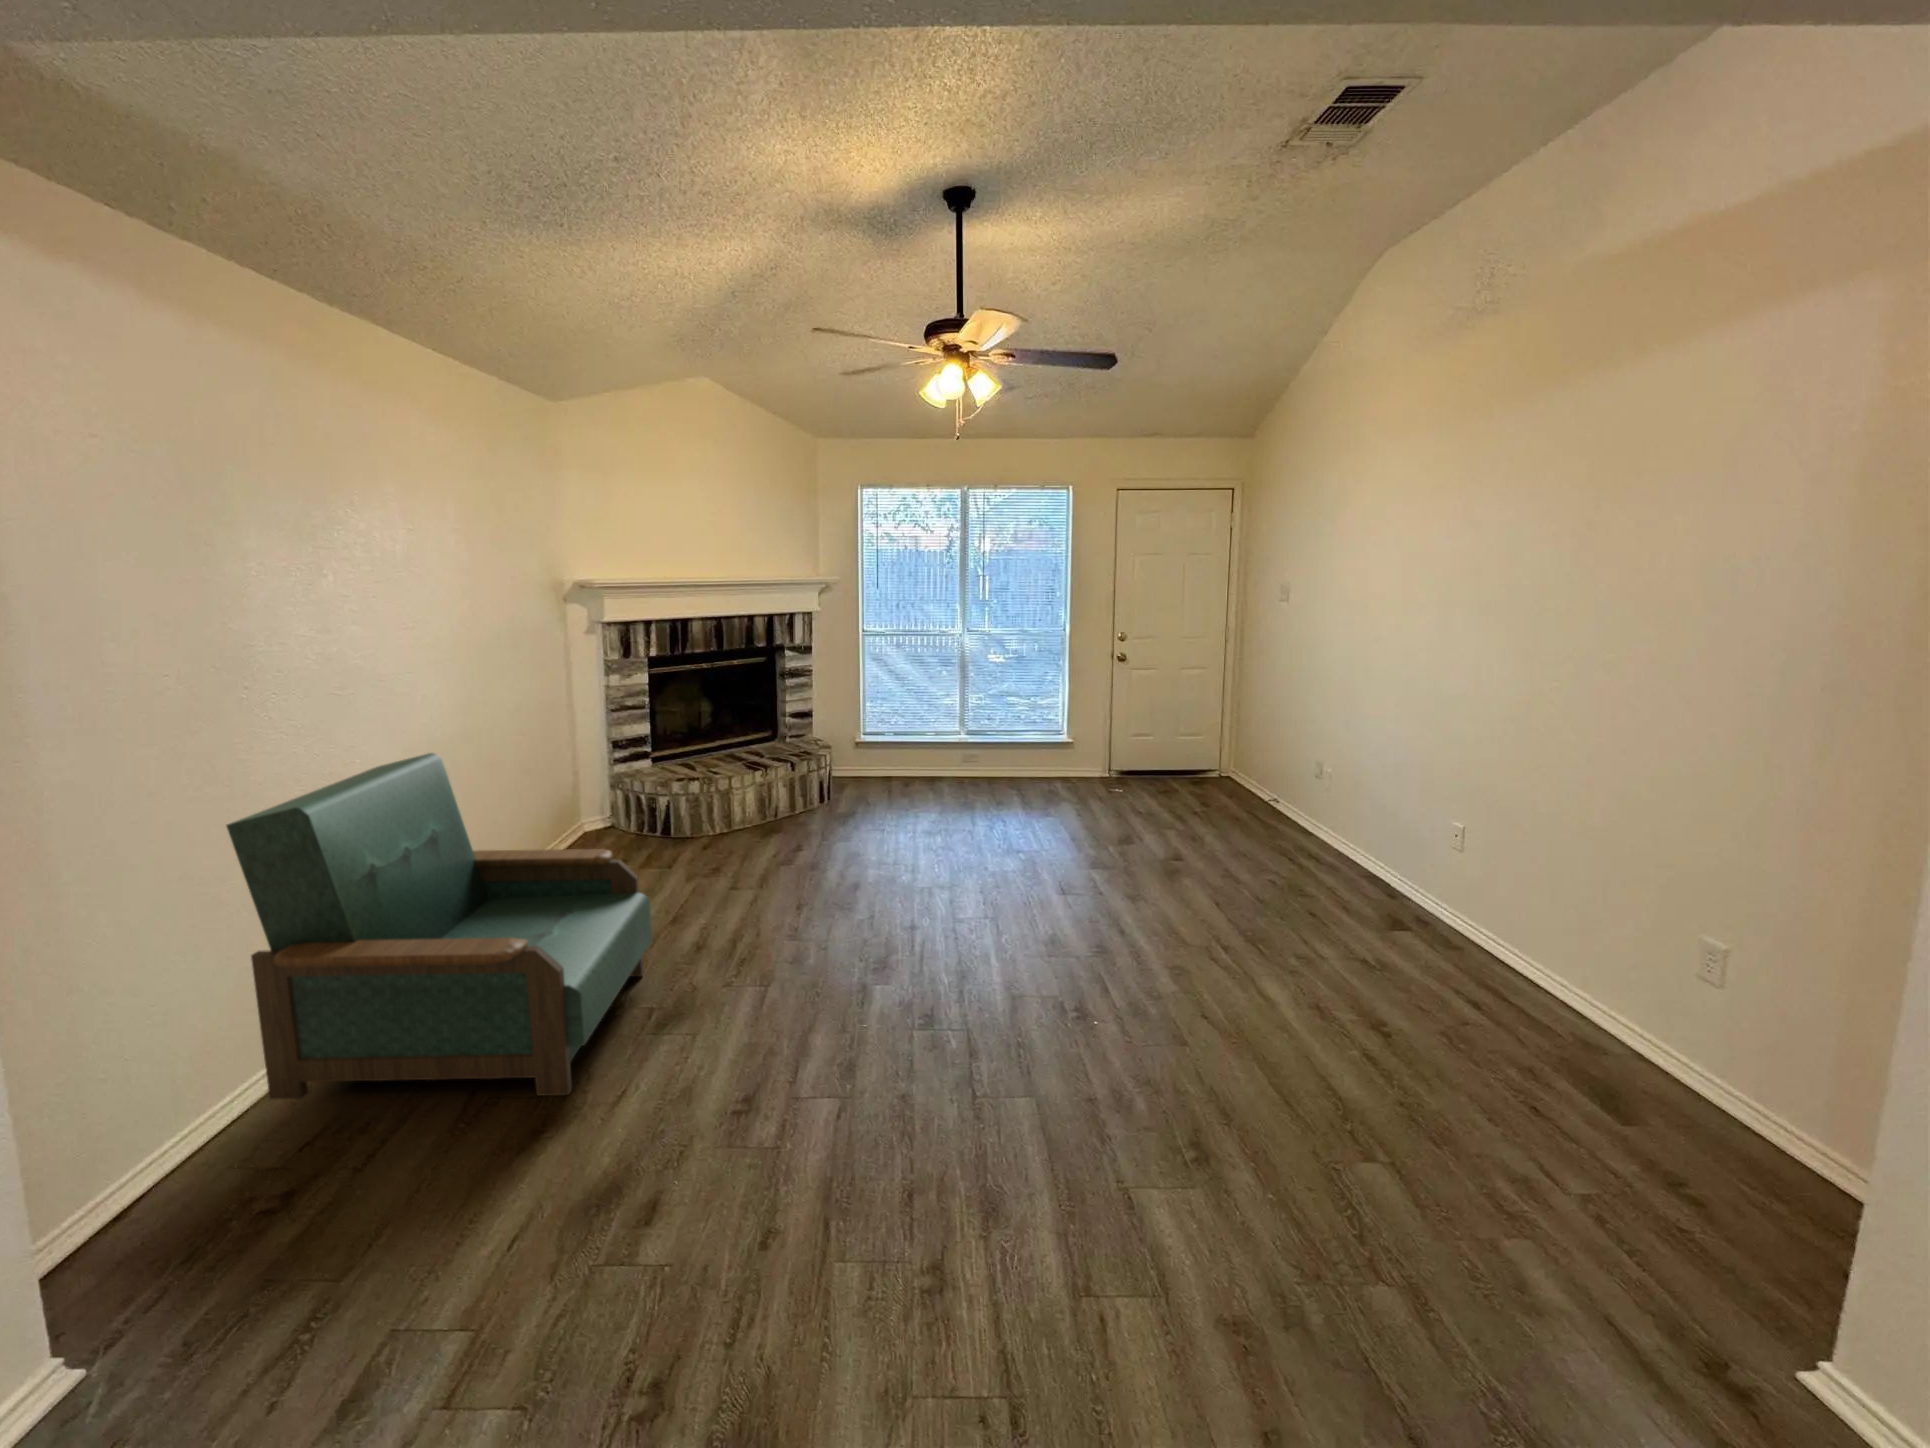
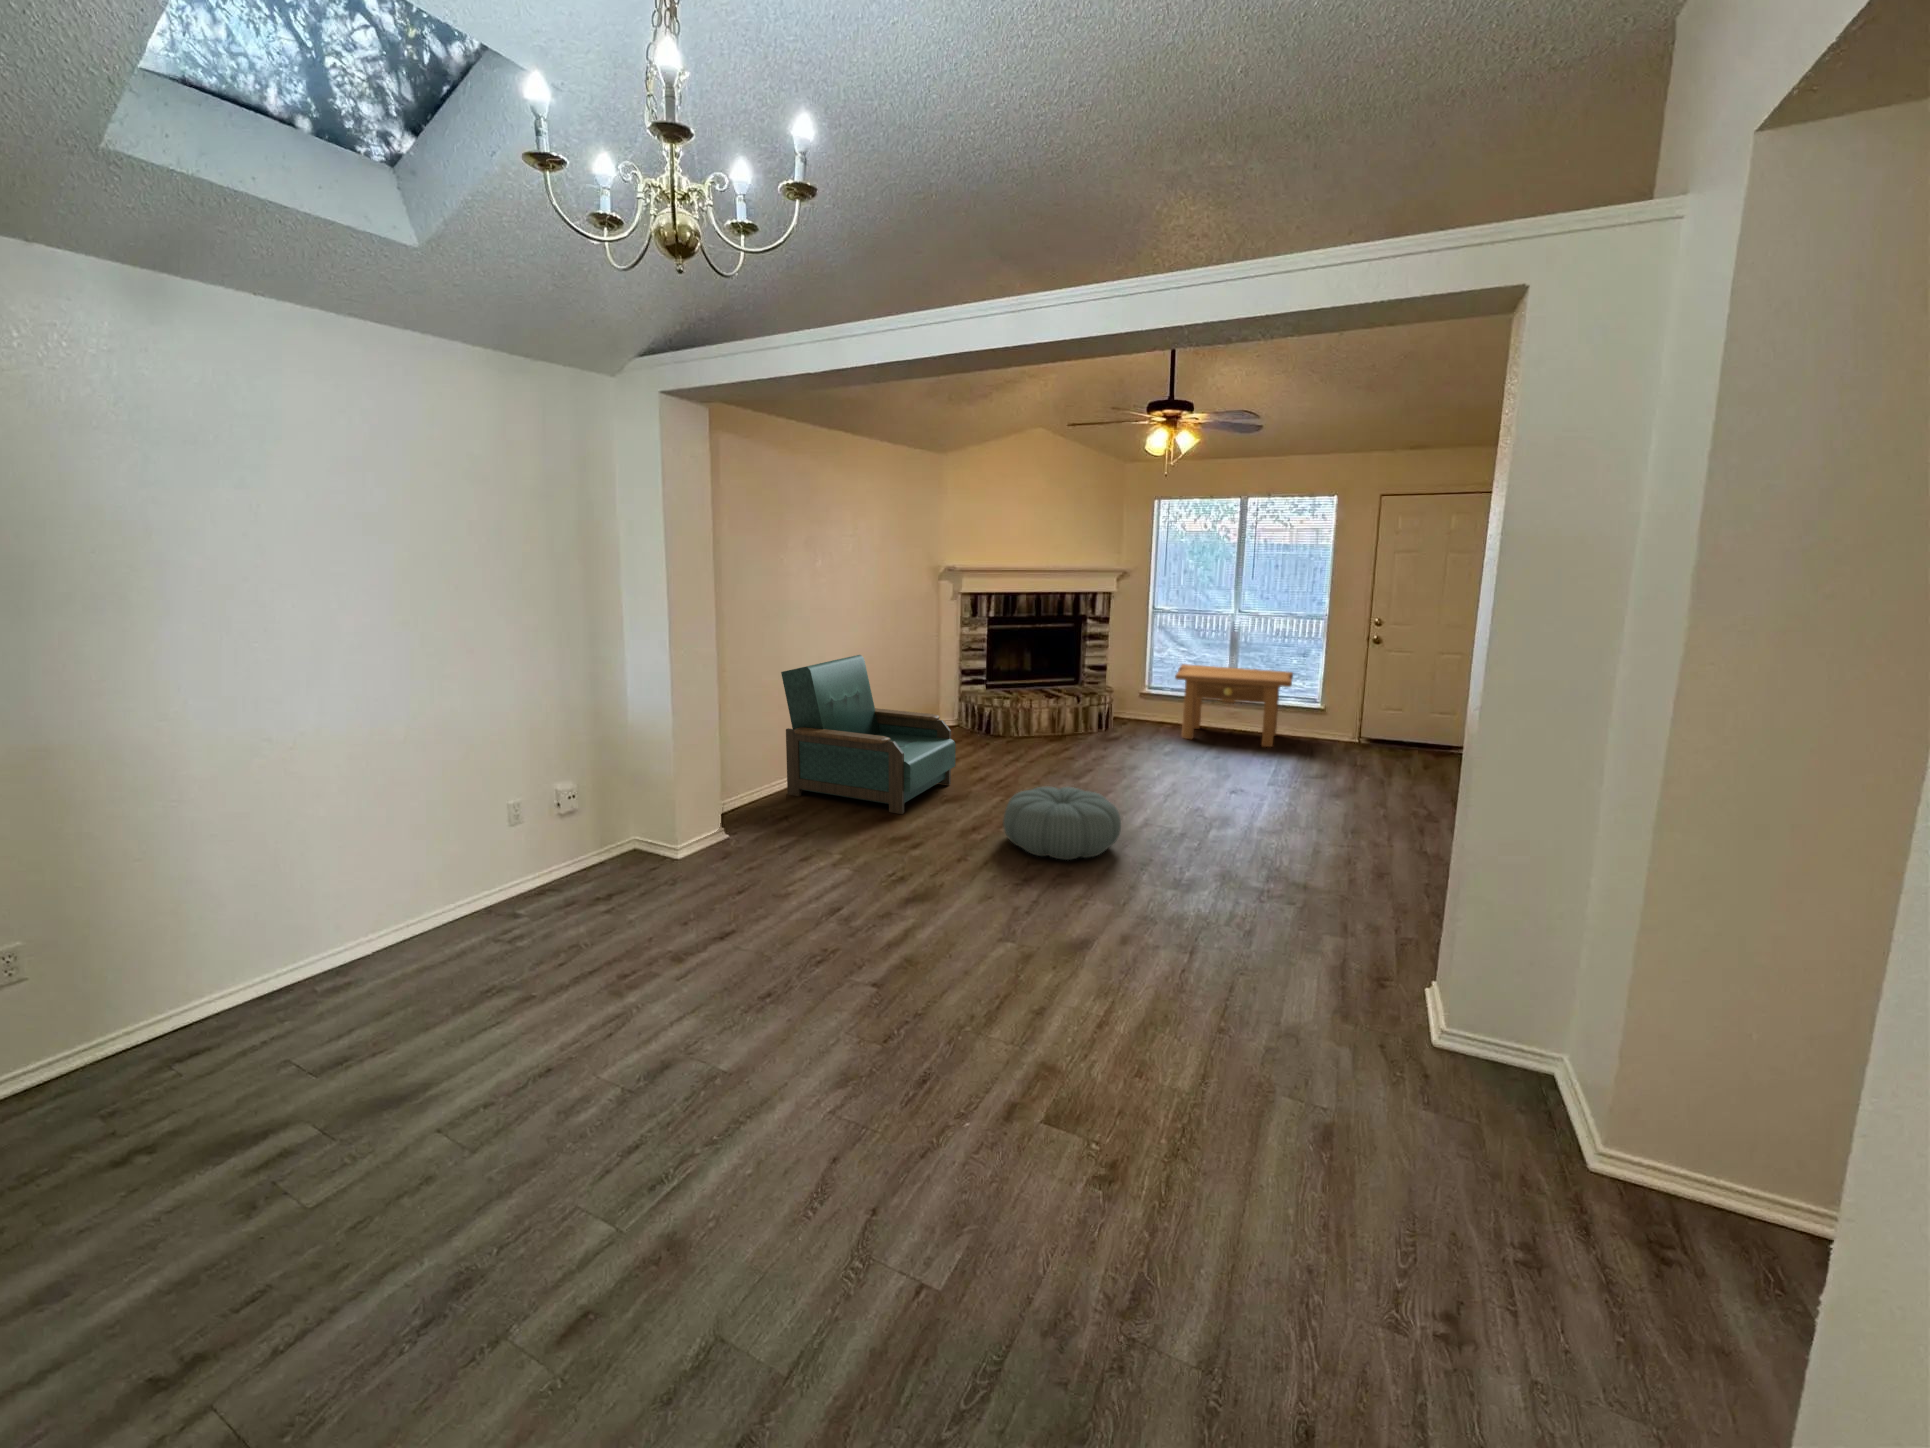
side table: none [910,702,1058,802] -> present [1175,664,1293,747]
pouf: none [803,972,1024,1157] -> present [1003,787,1121,860]

